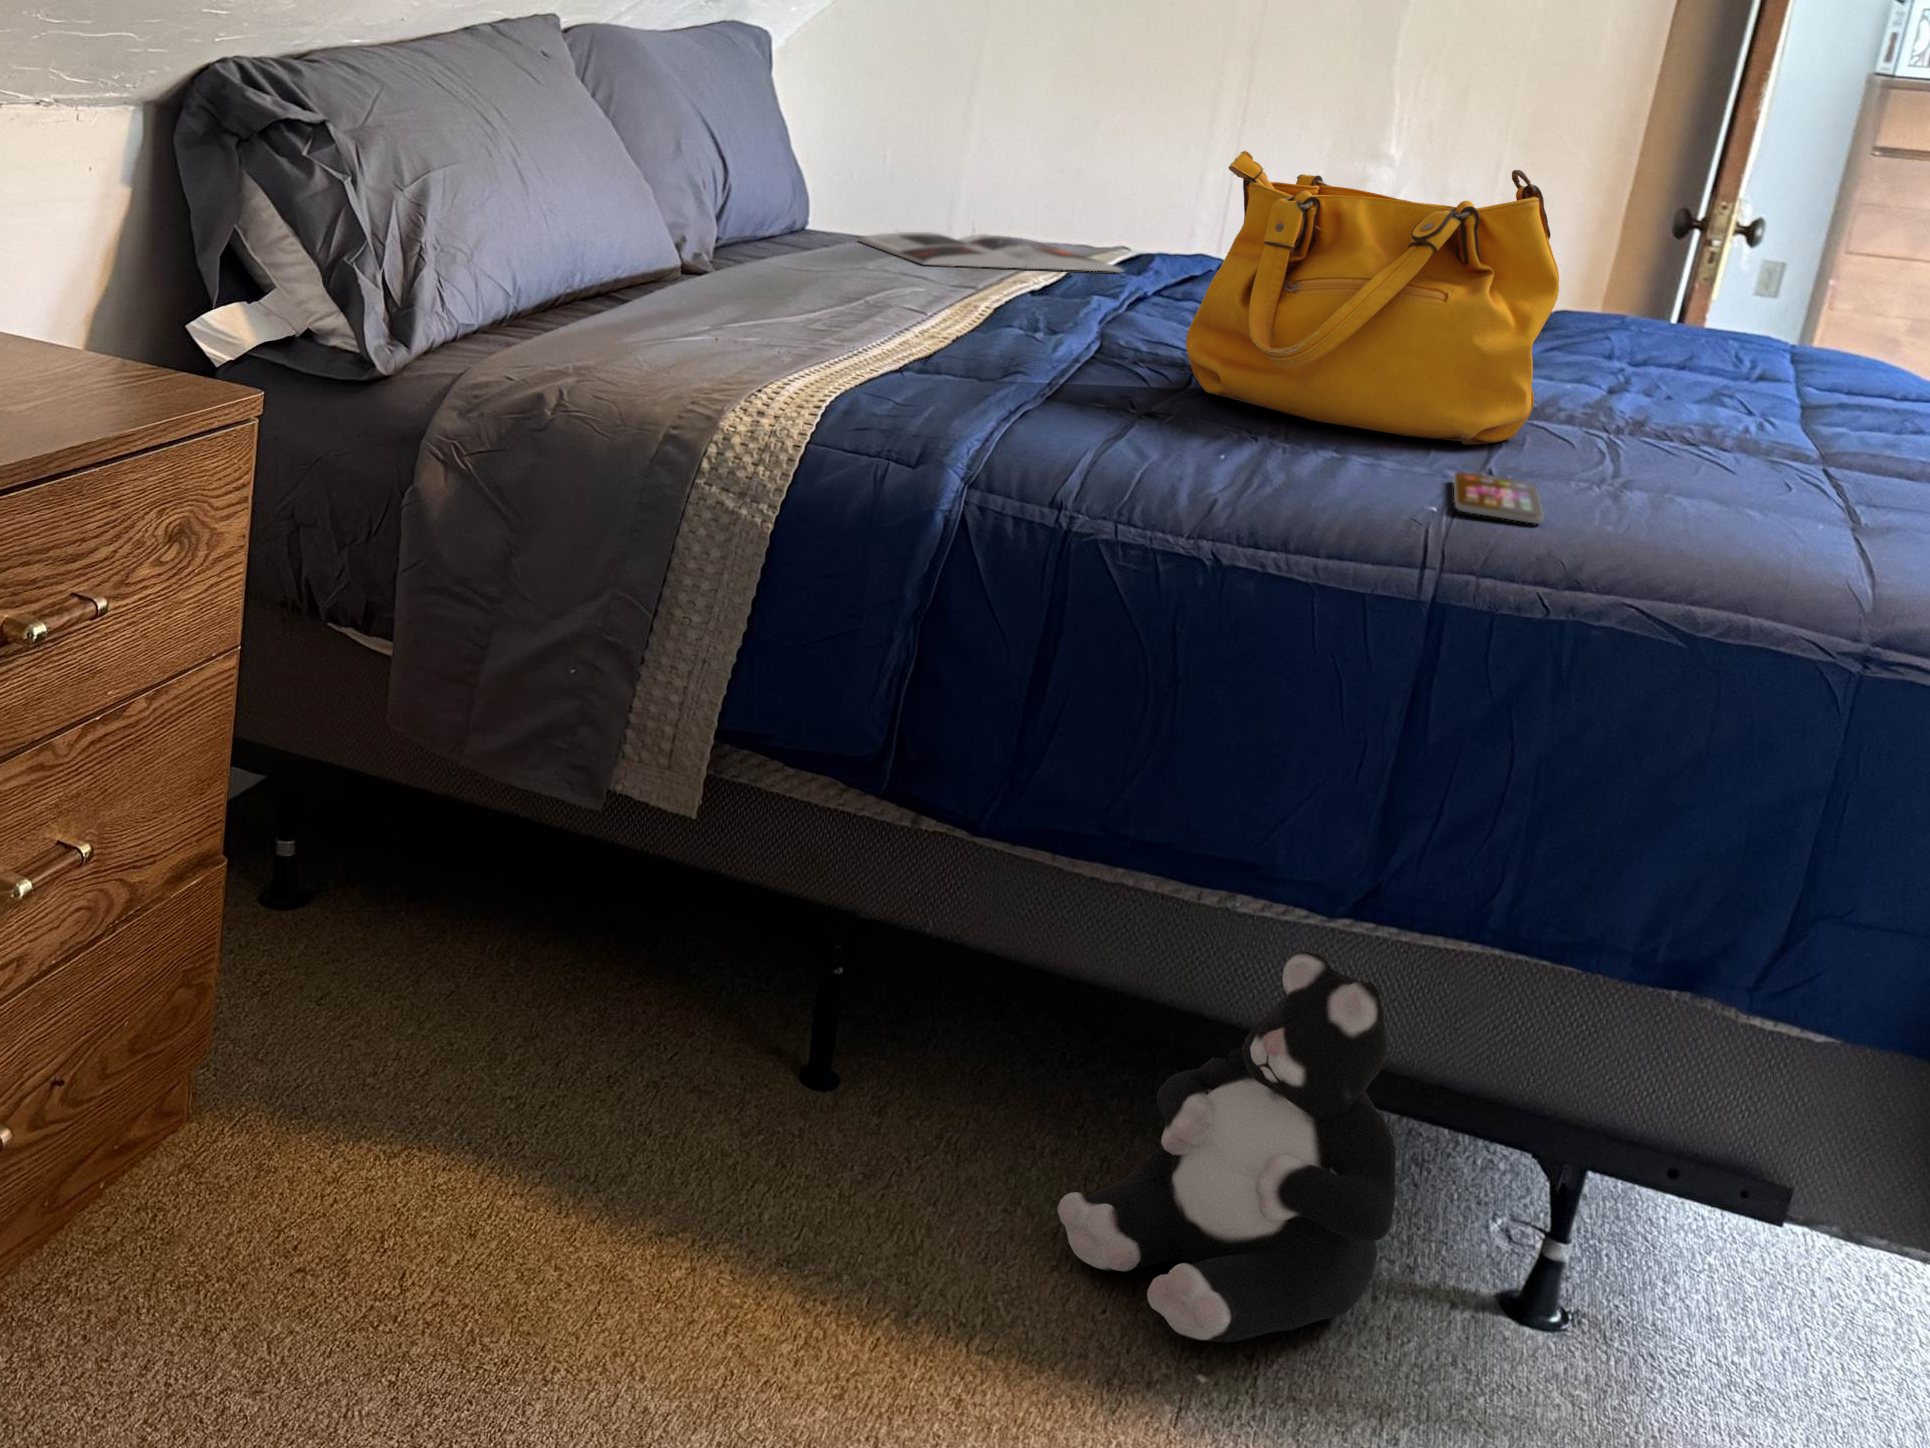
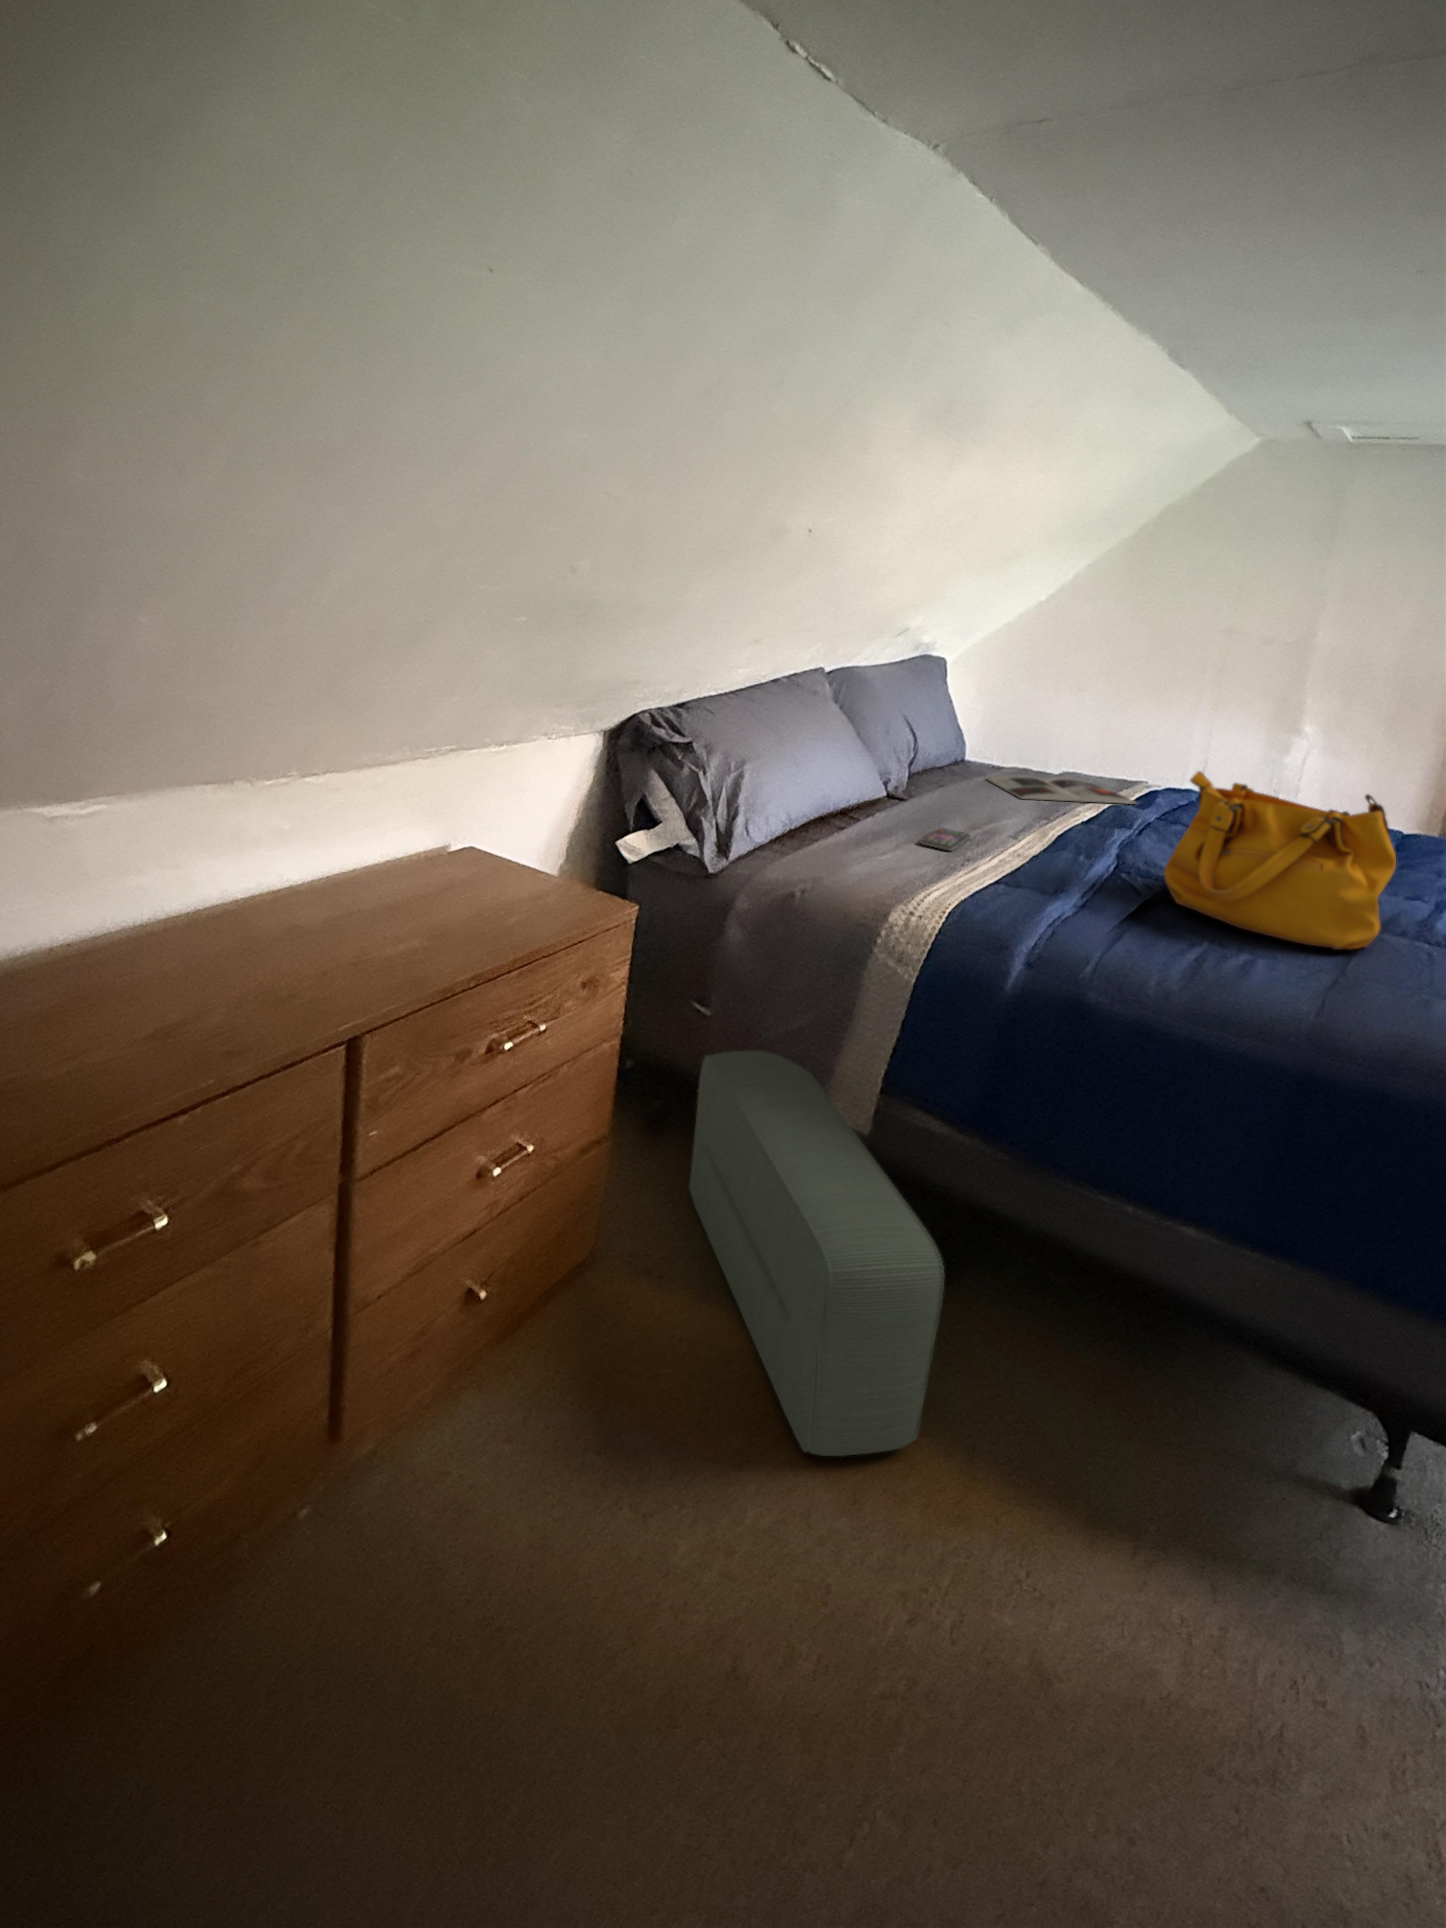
smartphone: present [1453,472,1544,524] -> present [920,828,971,851]
pouf: none [364,702,862,1344] -> present [689,1051,944,1456]
plush toy: present [1058,952,1396,1342] -> none [1067,1264,1280,1505]

